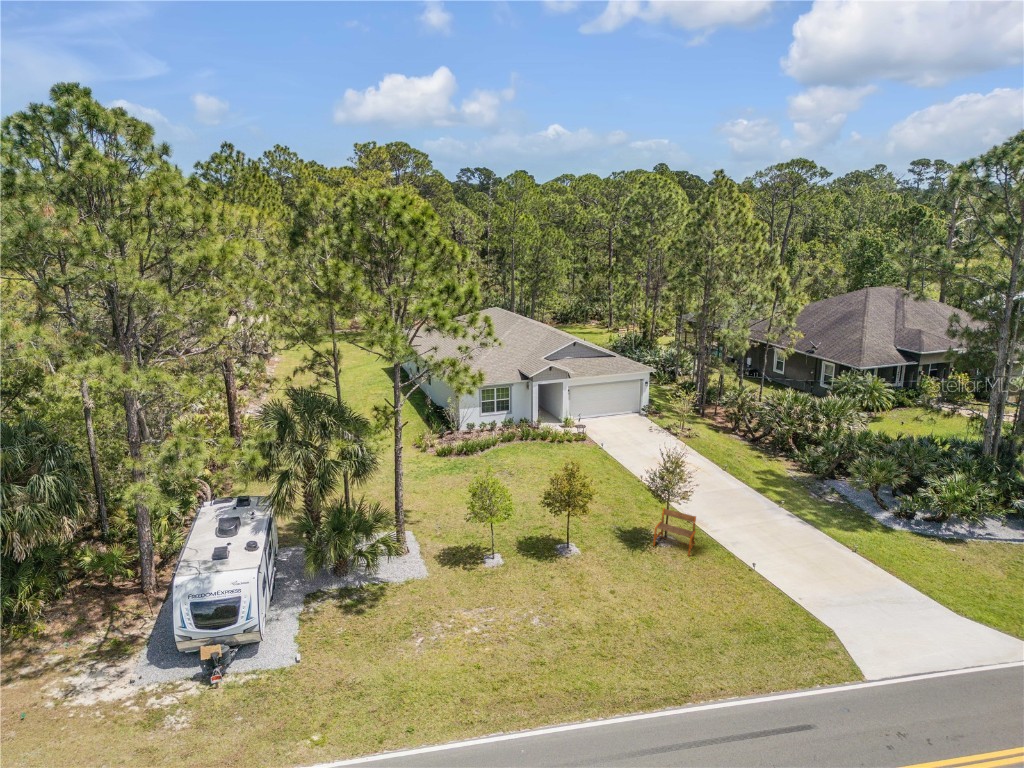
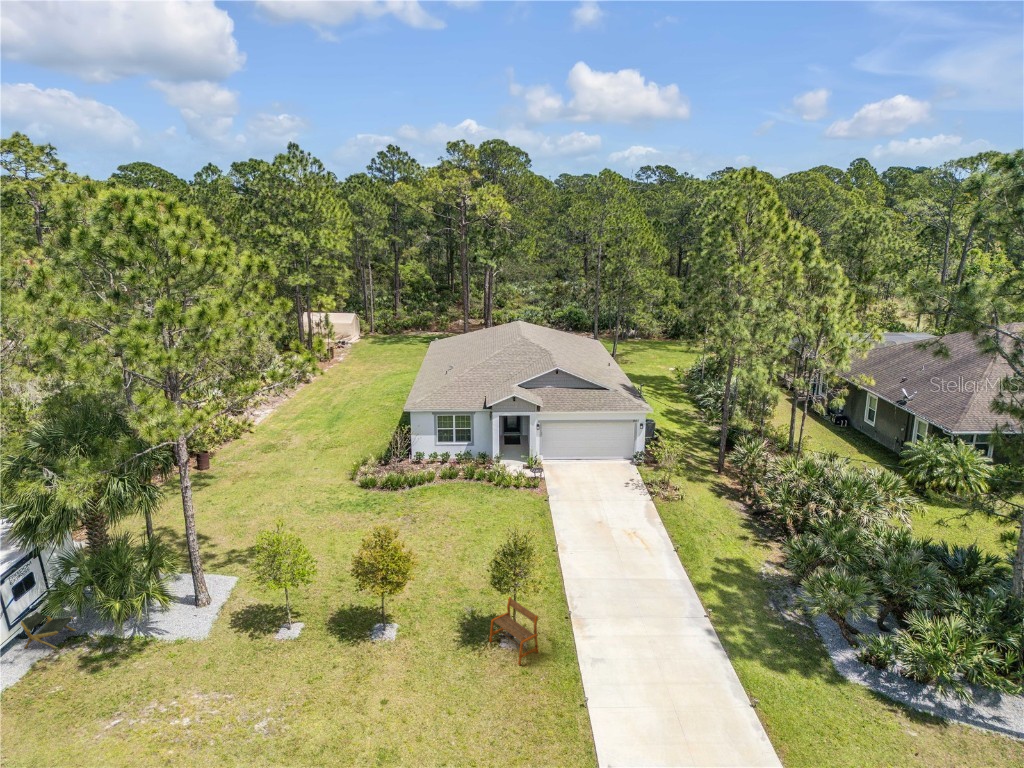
lounge chair: none [259,574,297,618] -> present [21,612,75,649]

